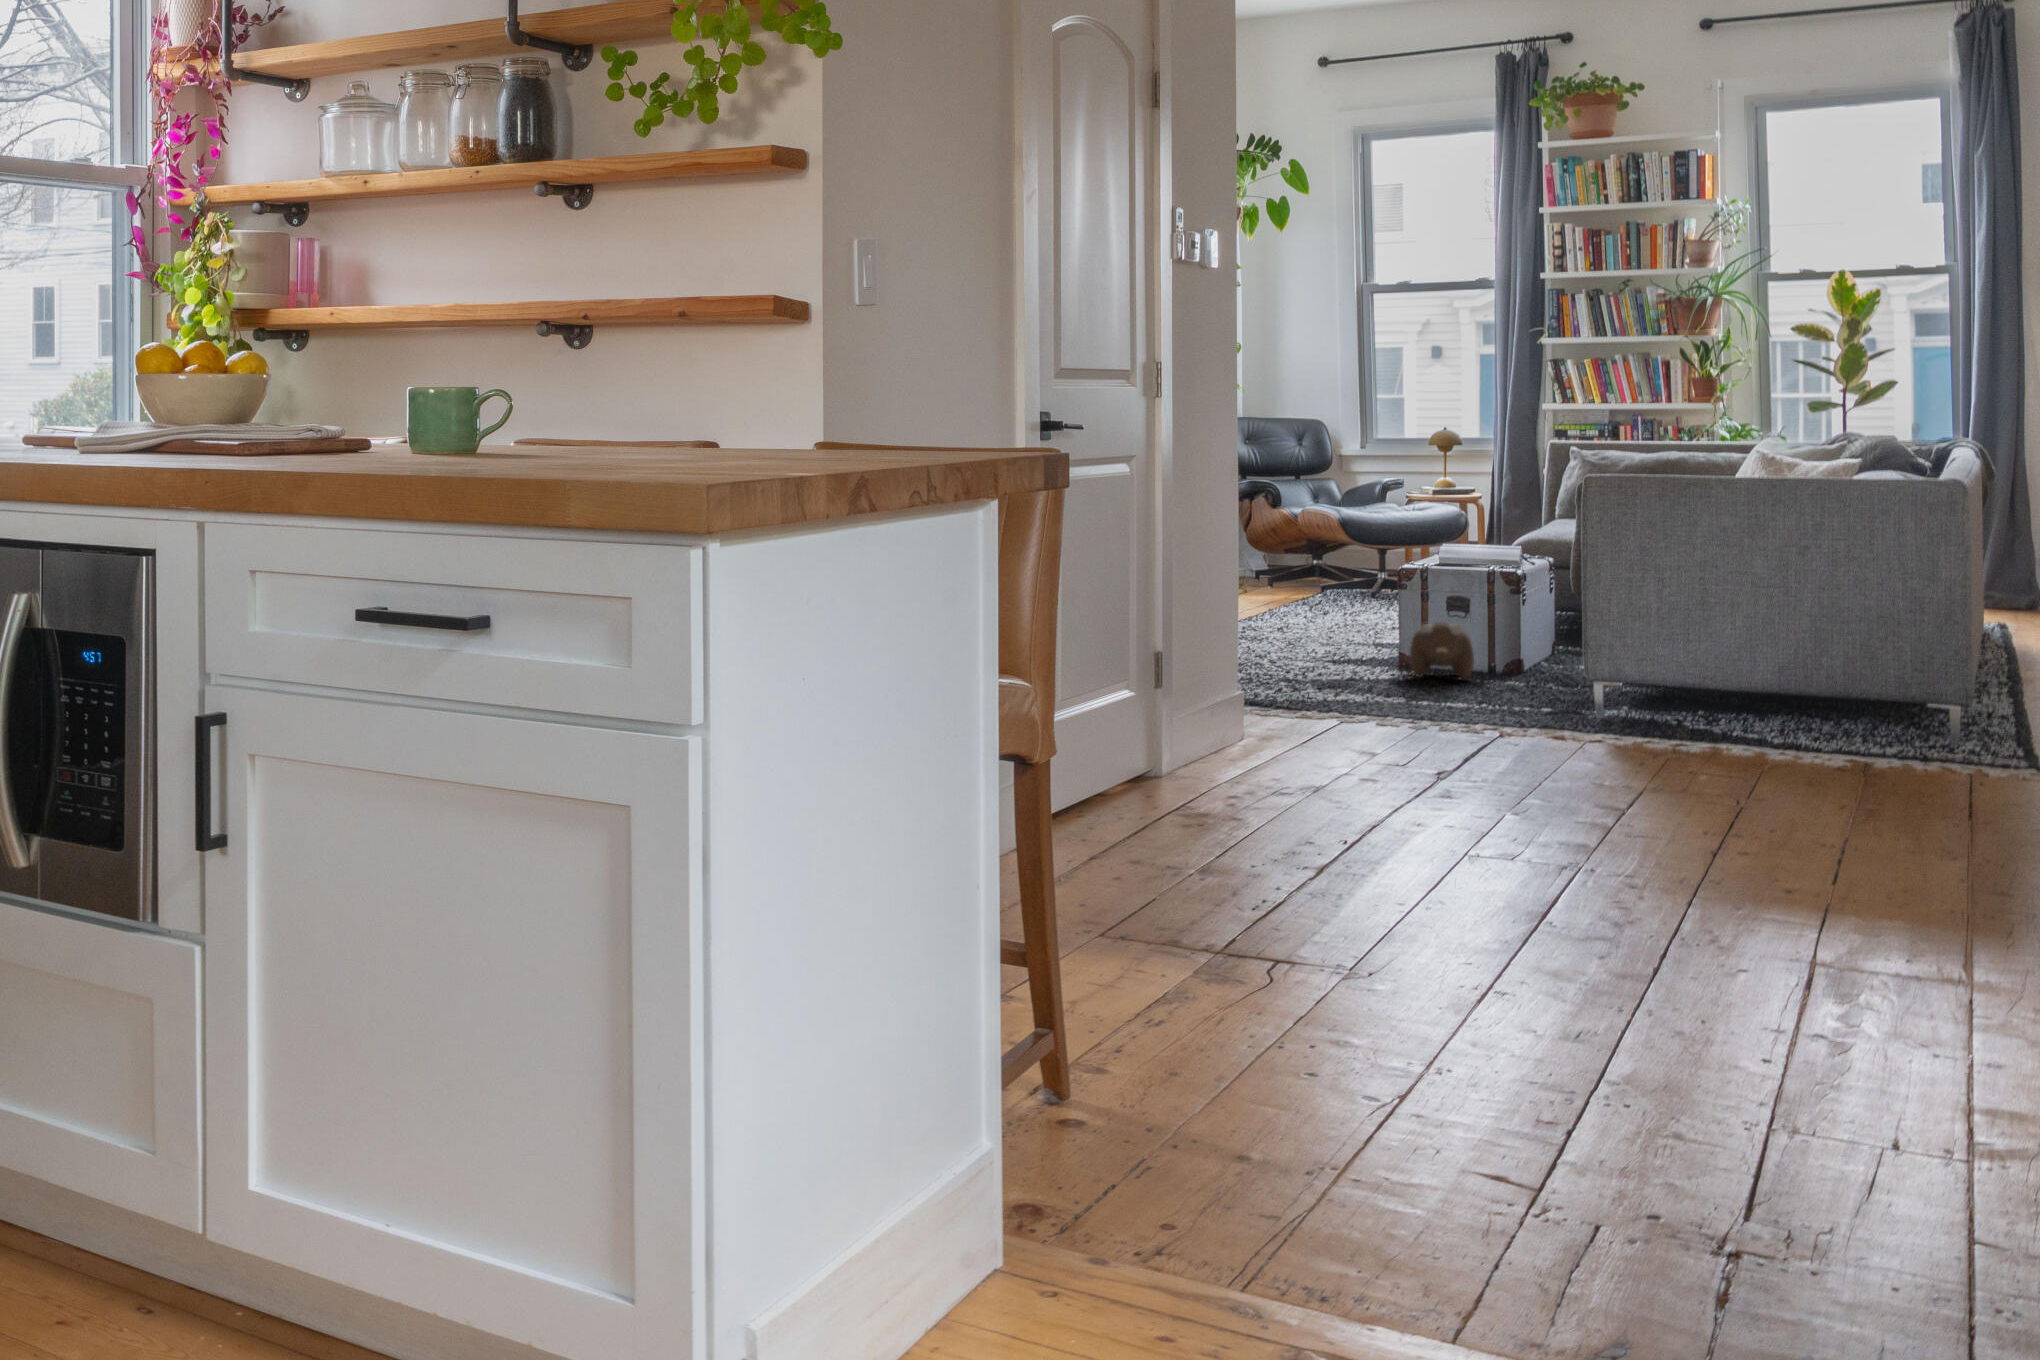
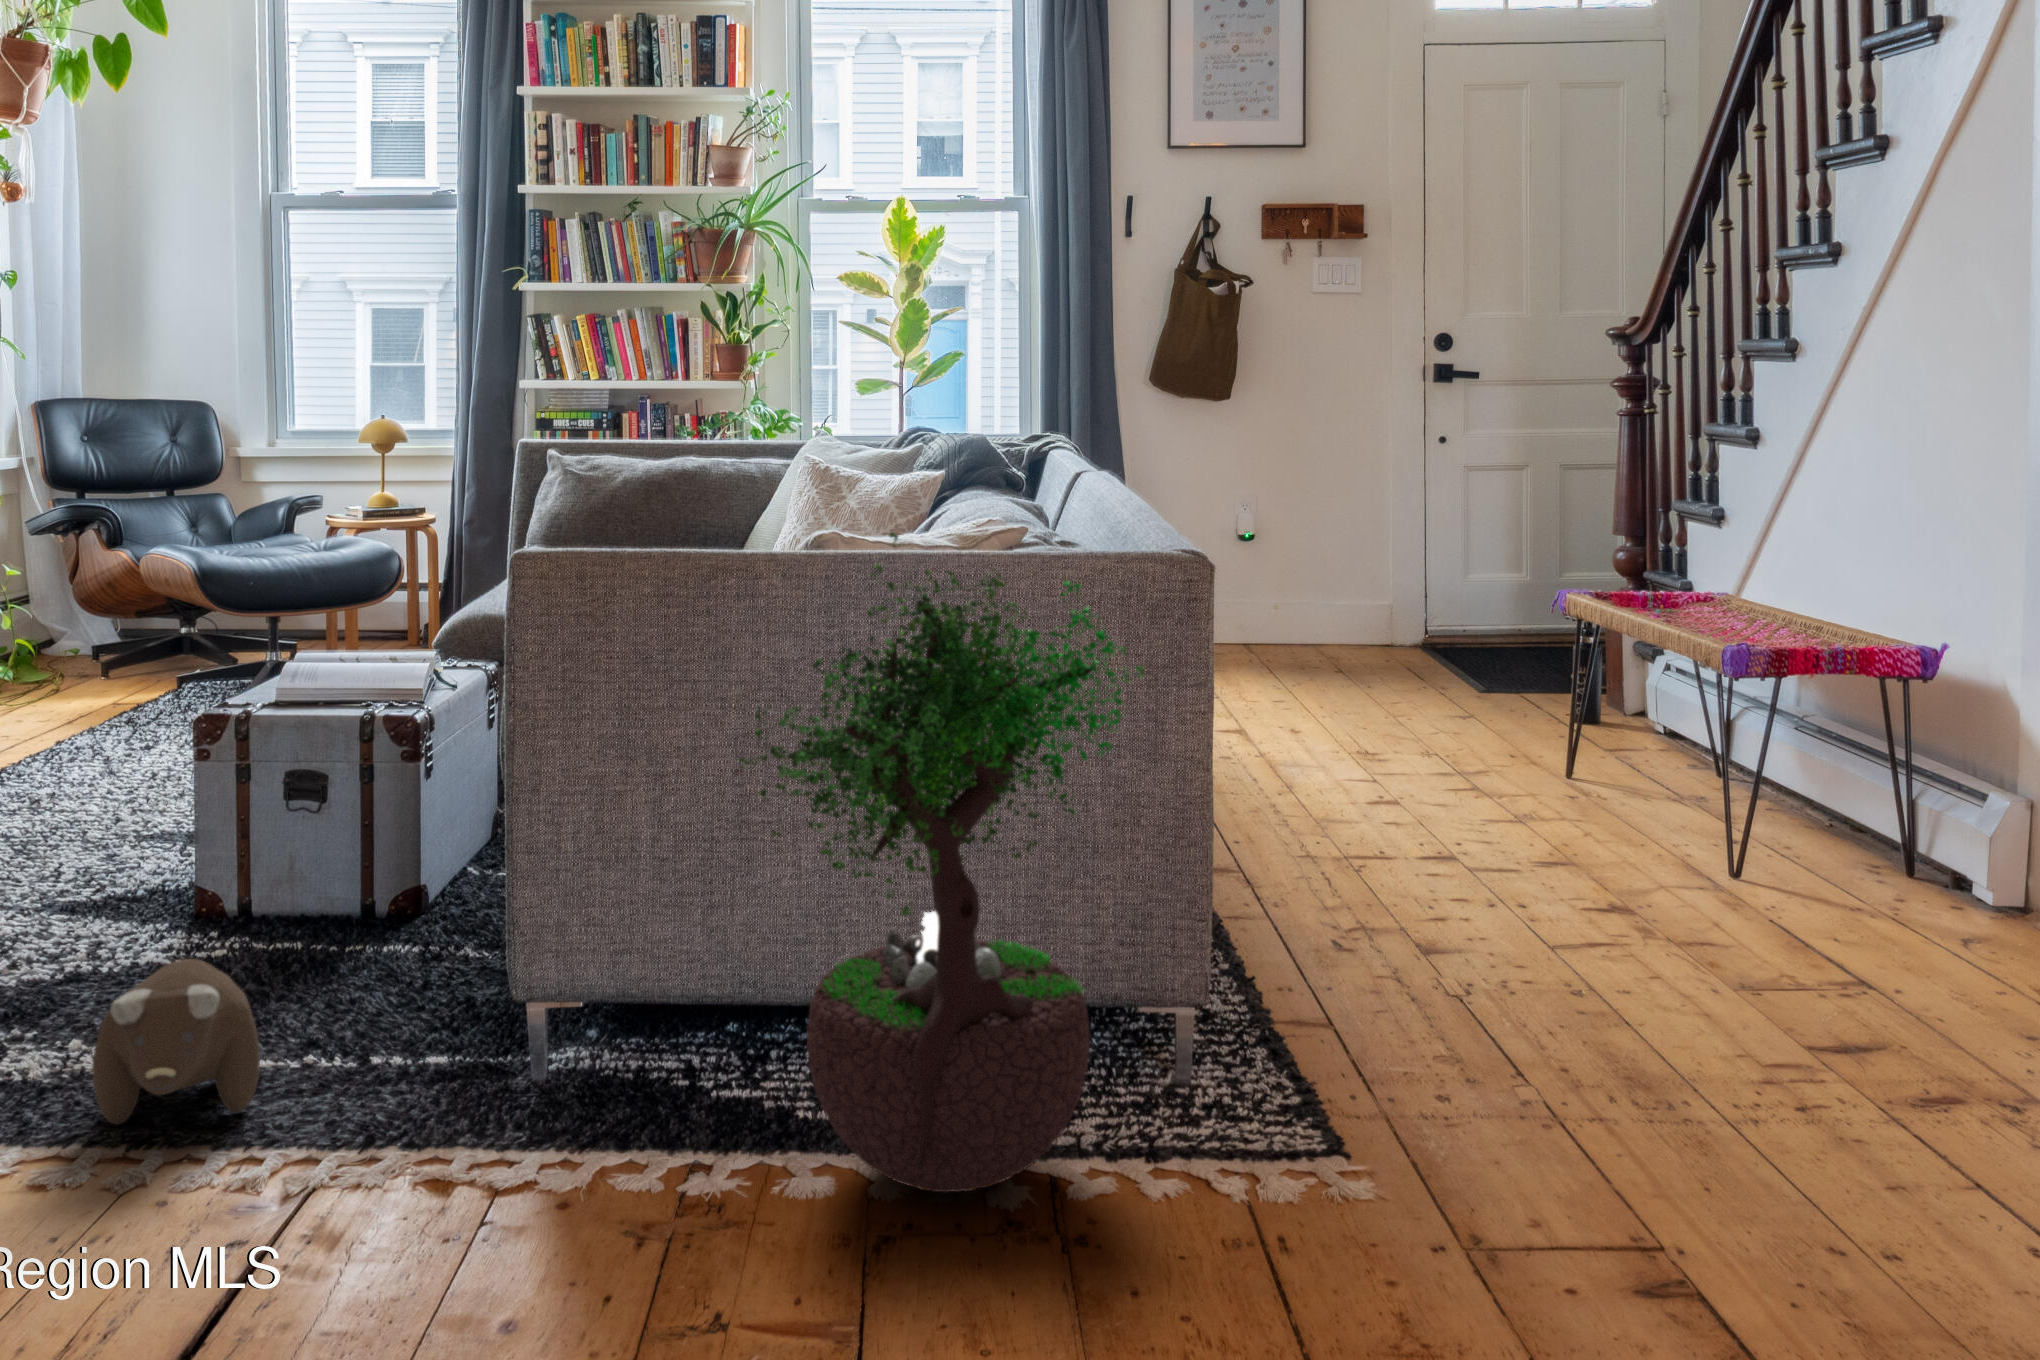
potted tree: none [1677,452,1854,710] -> present [739,532,1144,1192]

